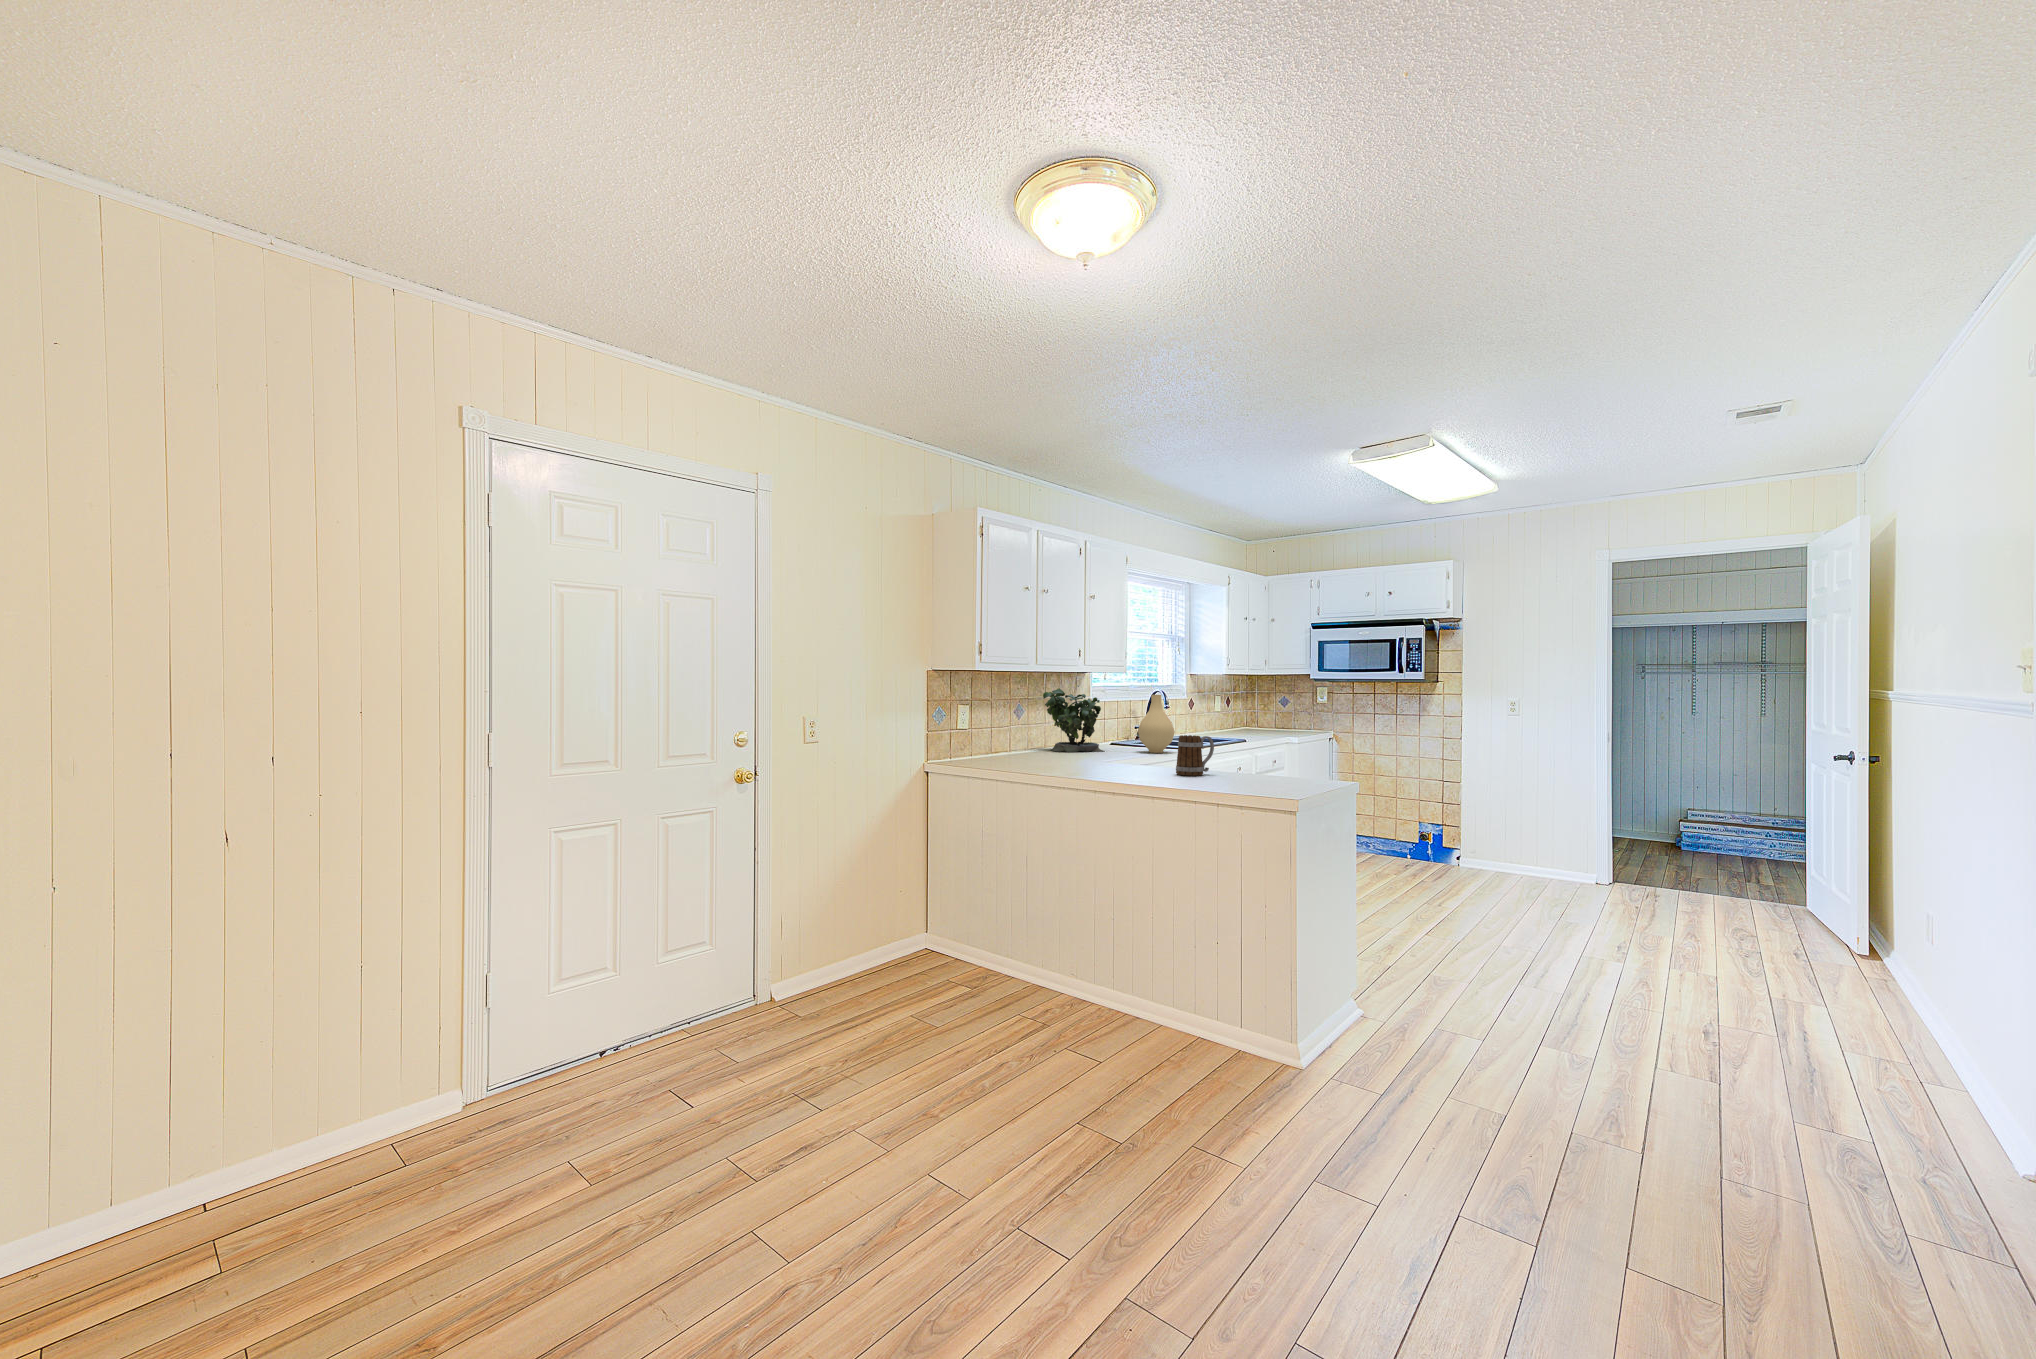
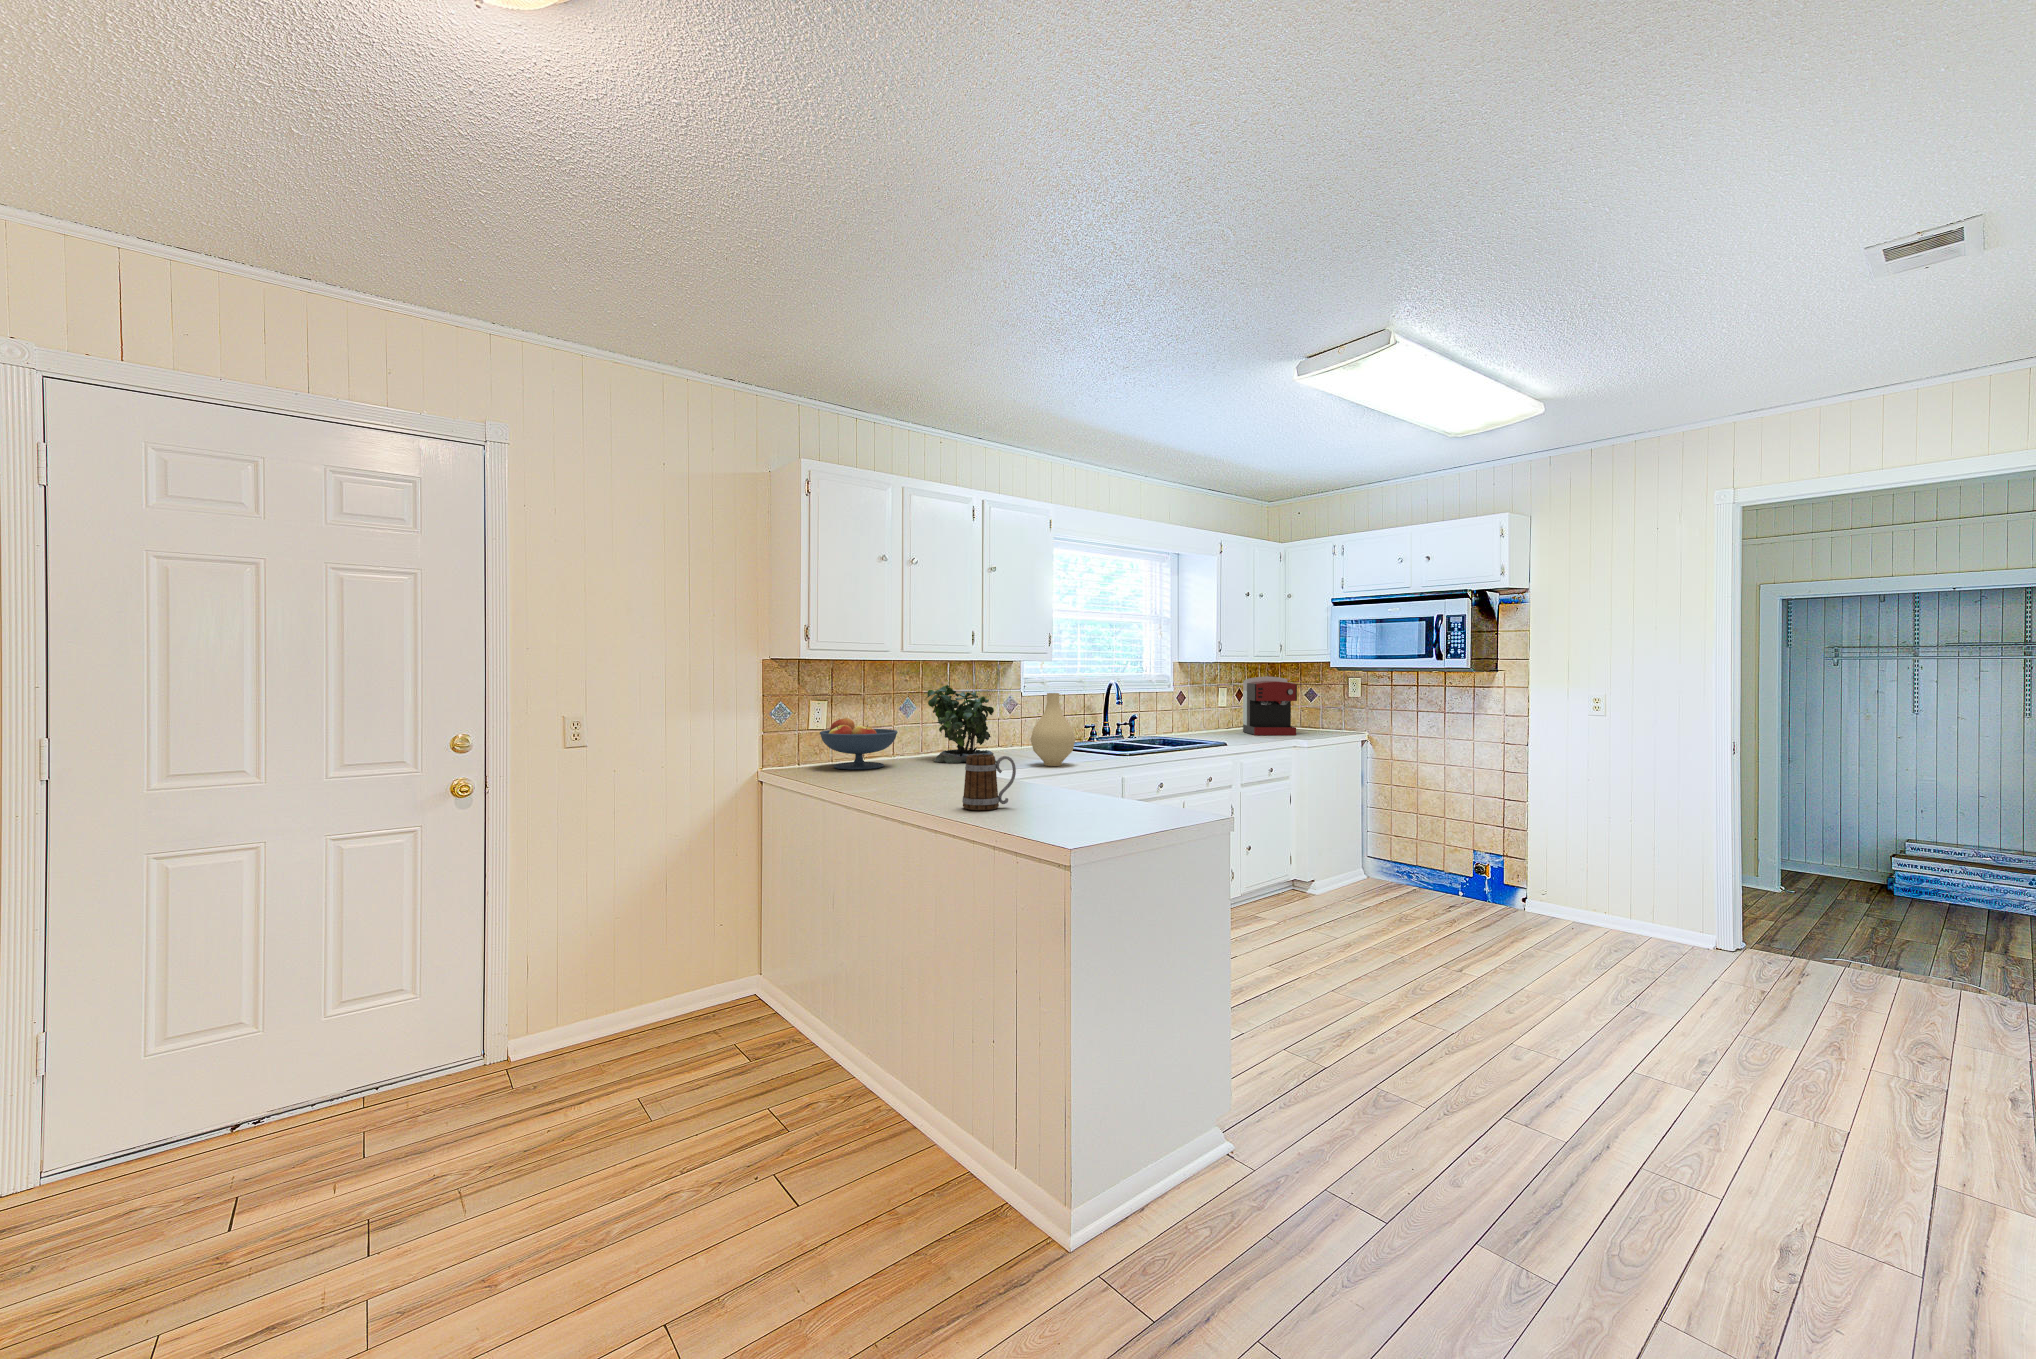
coffee maker: none [1235,686,1283,734] -> present [1243,676,1297,735]
fruit bowl: none [973,715,1037,756] -> present [820,718,898,770]

